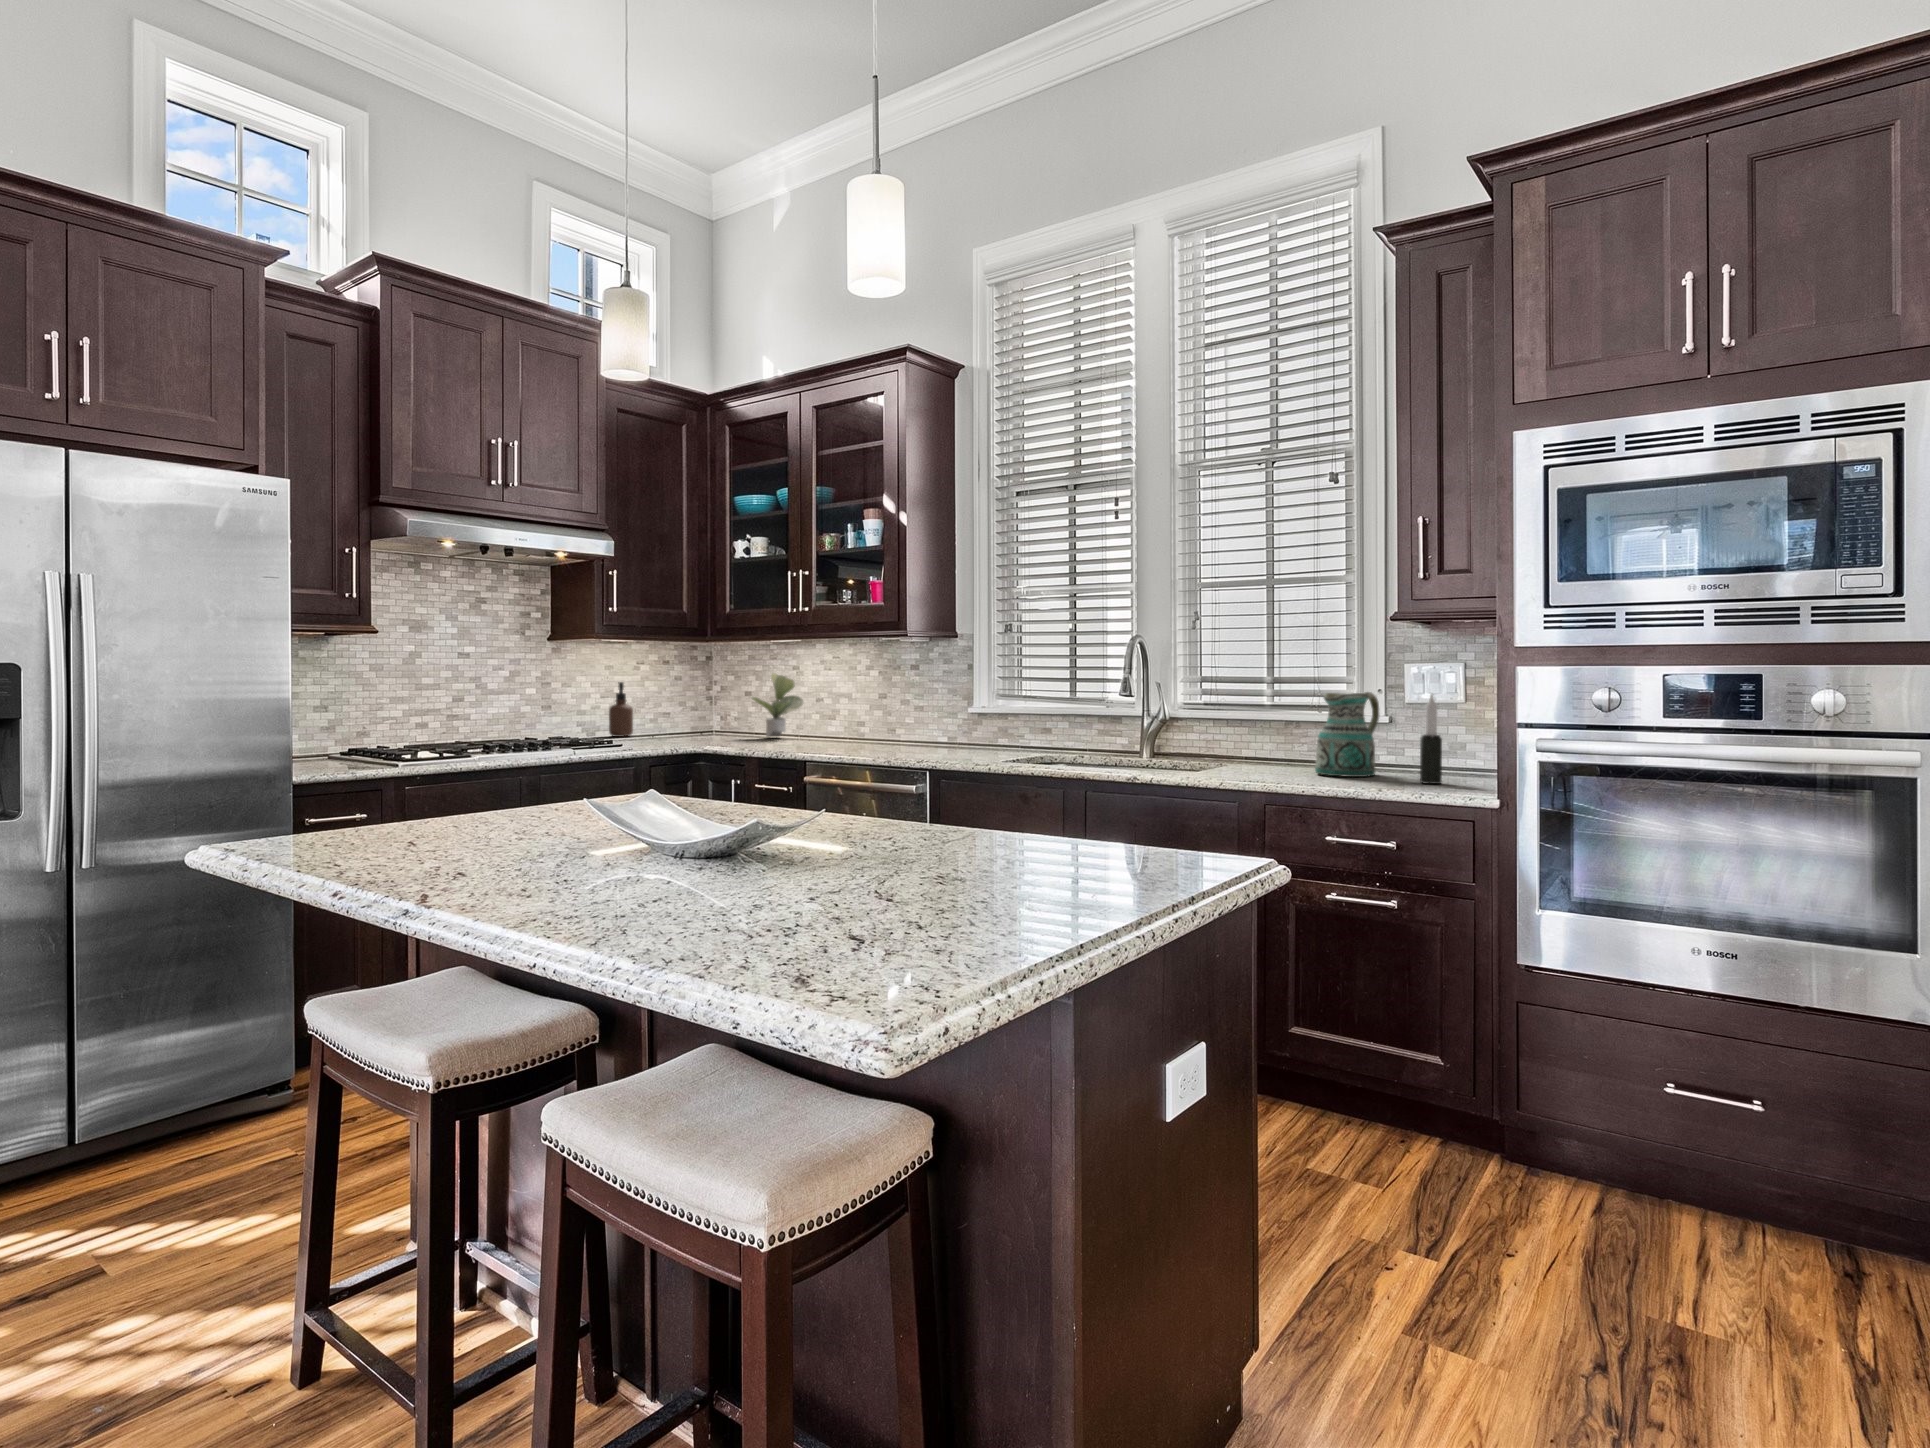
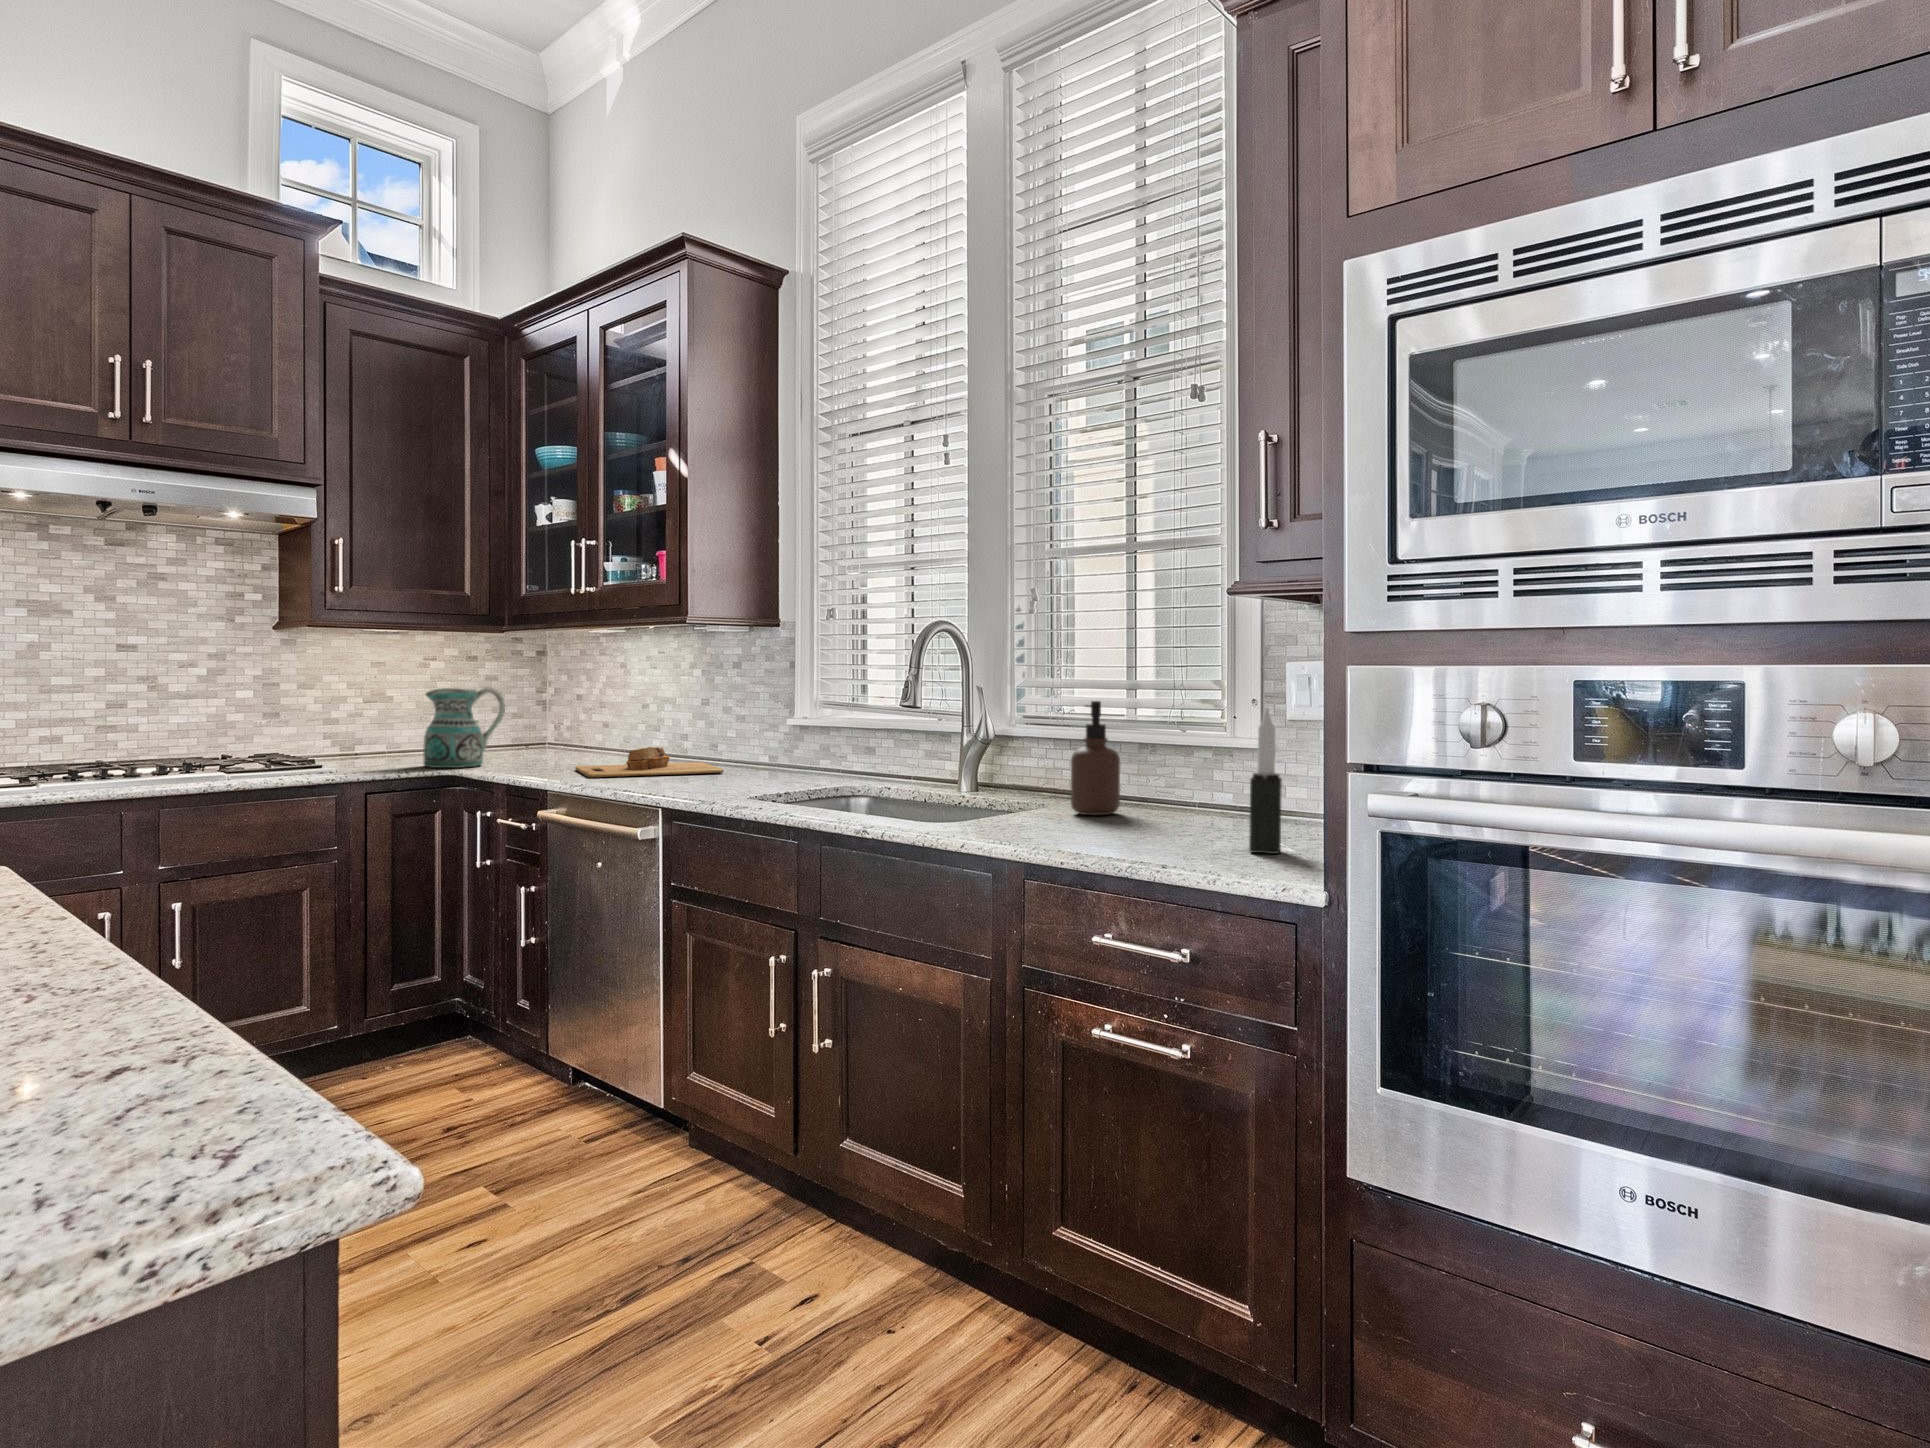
potted plant: present [752,673,803,737] -> none [548,672,622,755]
soap dispenser: present [609,682,633,737] -> present [1071,701,1120,815]
ceramic pitcher: present [1315,692,1379,777] -> present [423,687,505,768]
cutting board: none [808,729,924,751] -> present [576,747,724,778]

